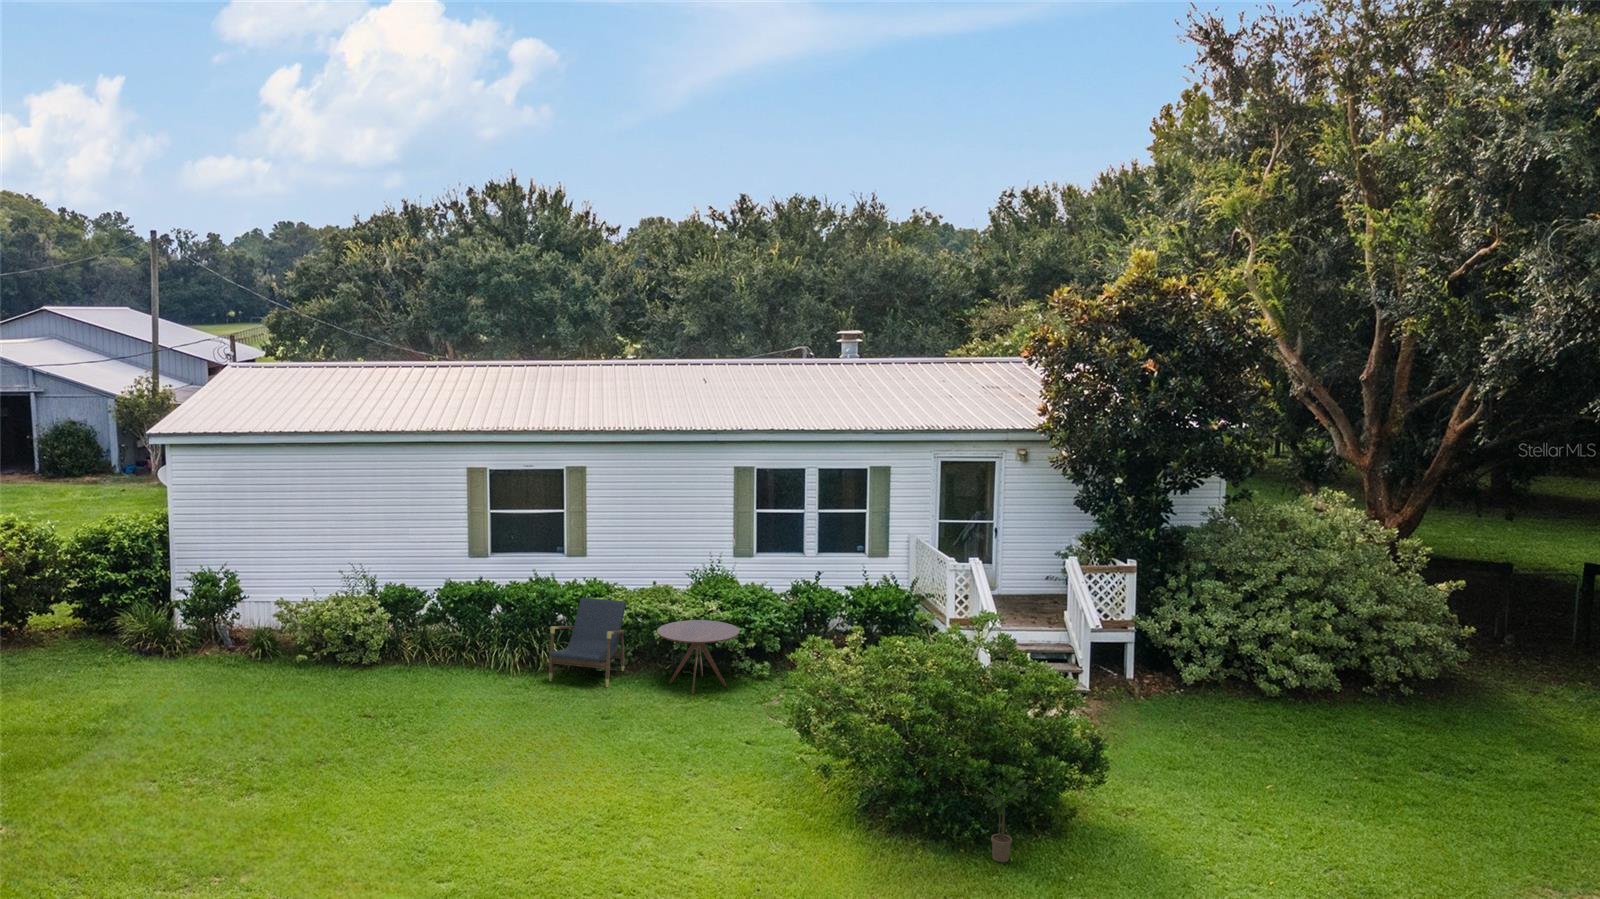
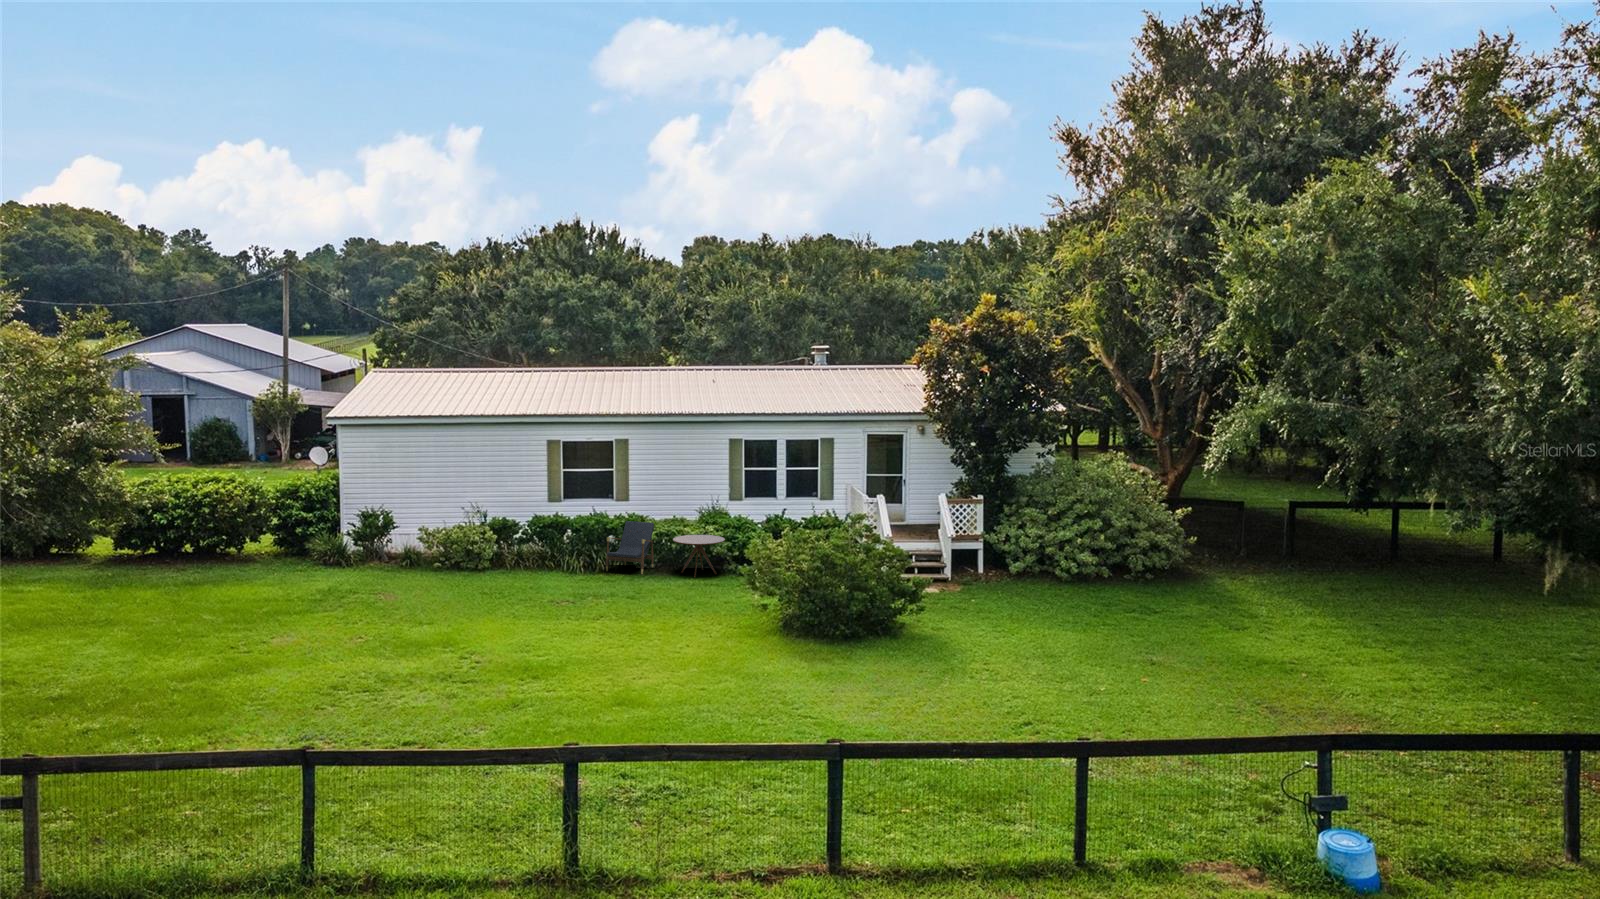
potted plant: present [982,780,1029,862] -> none [838,596,865,641]

